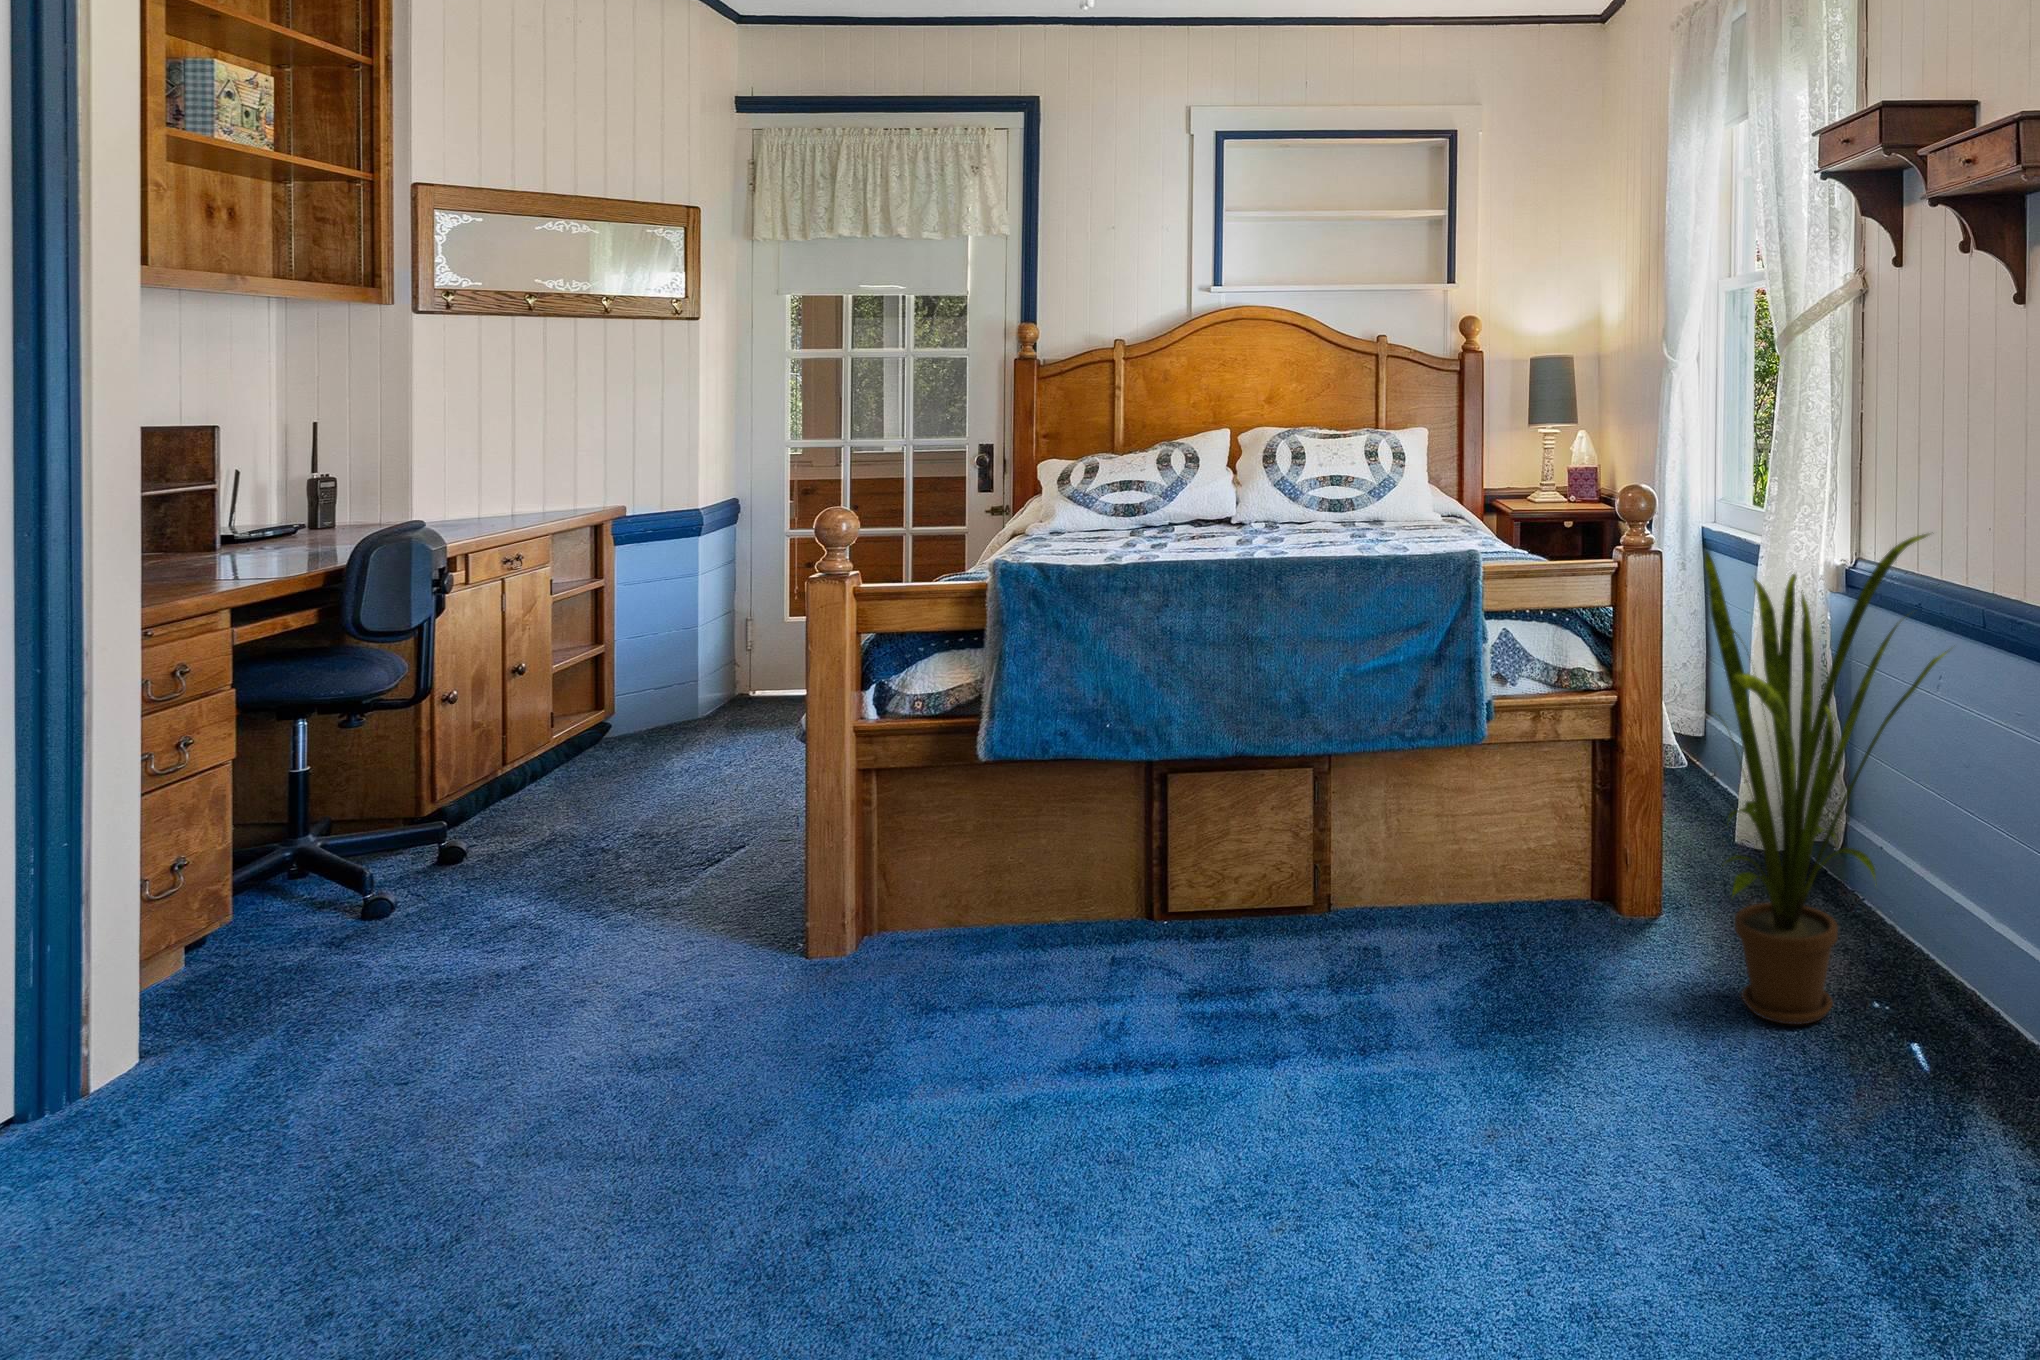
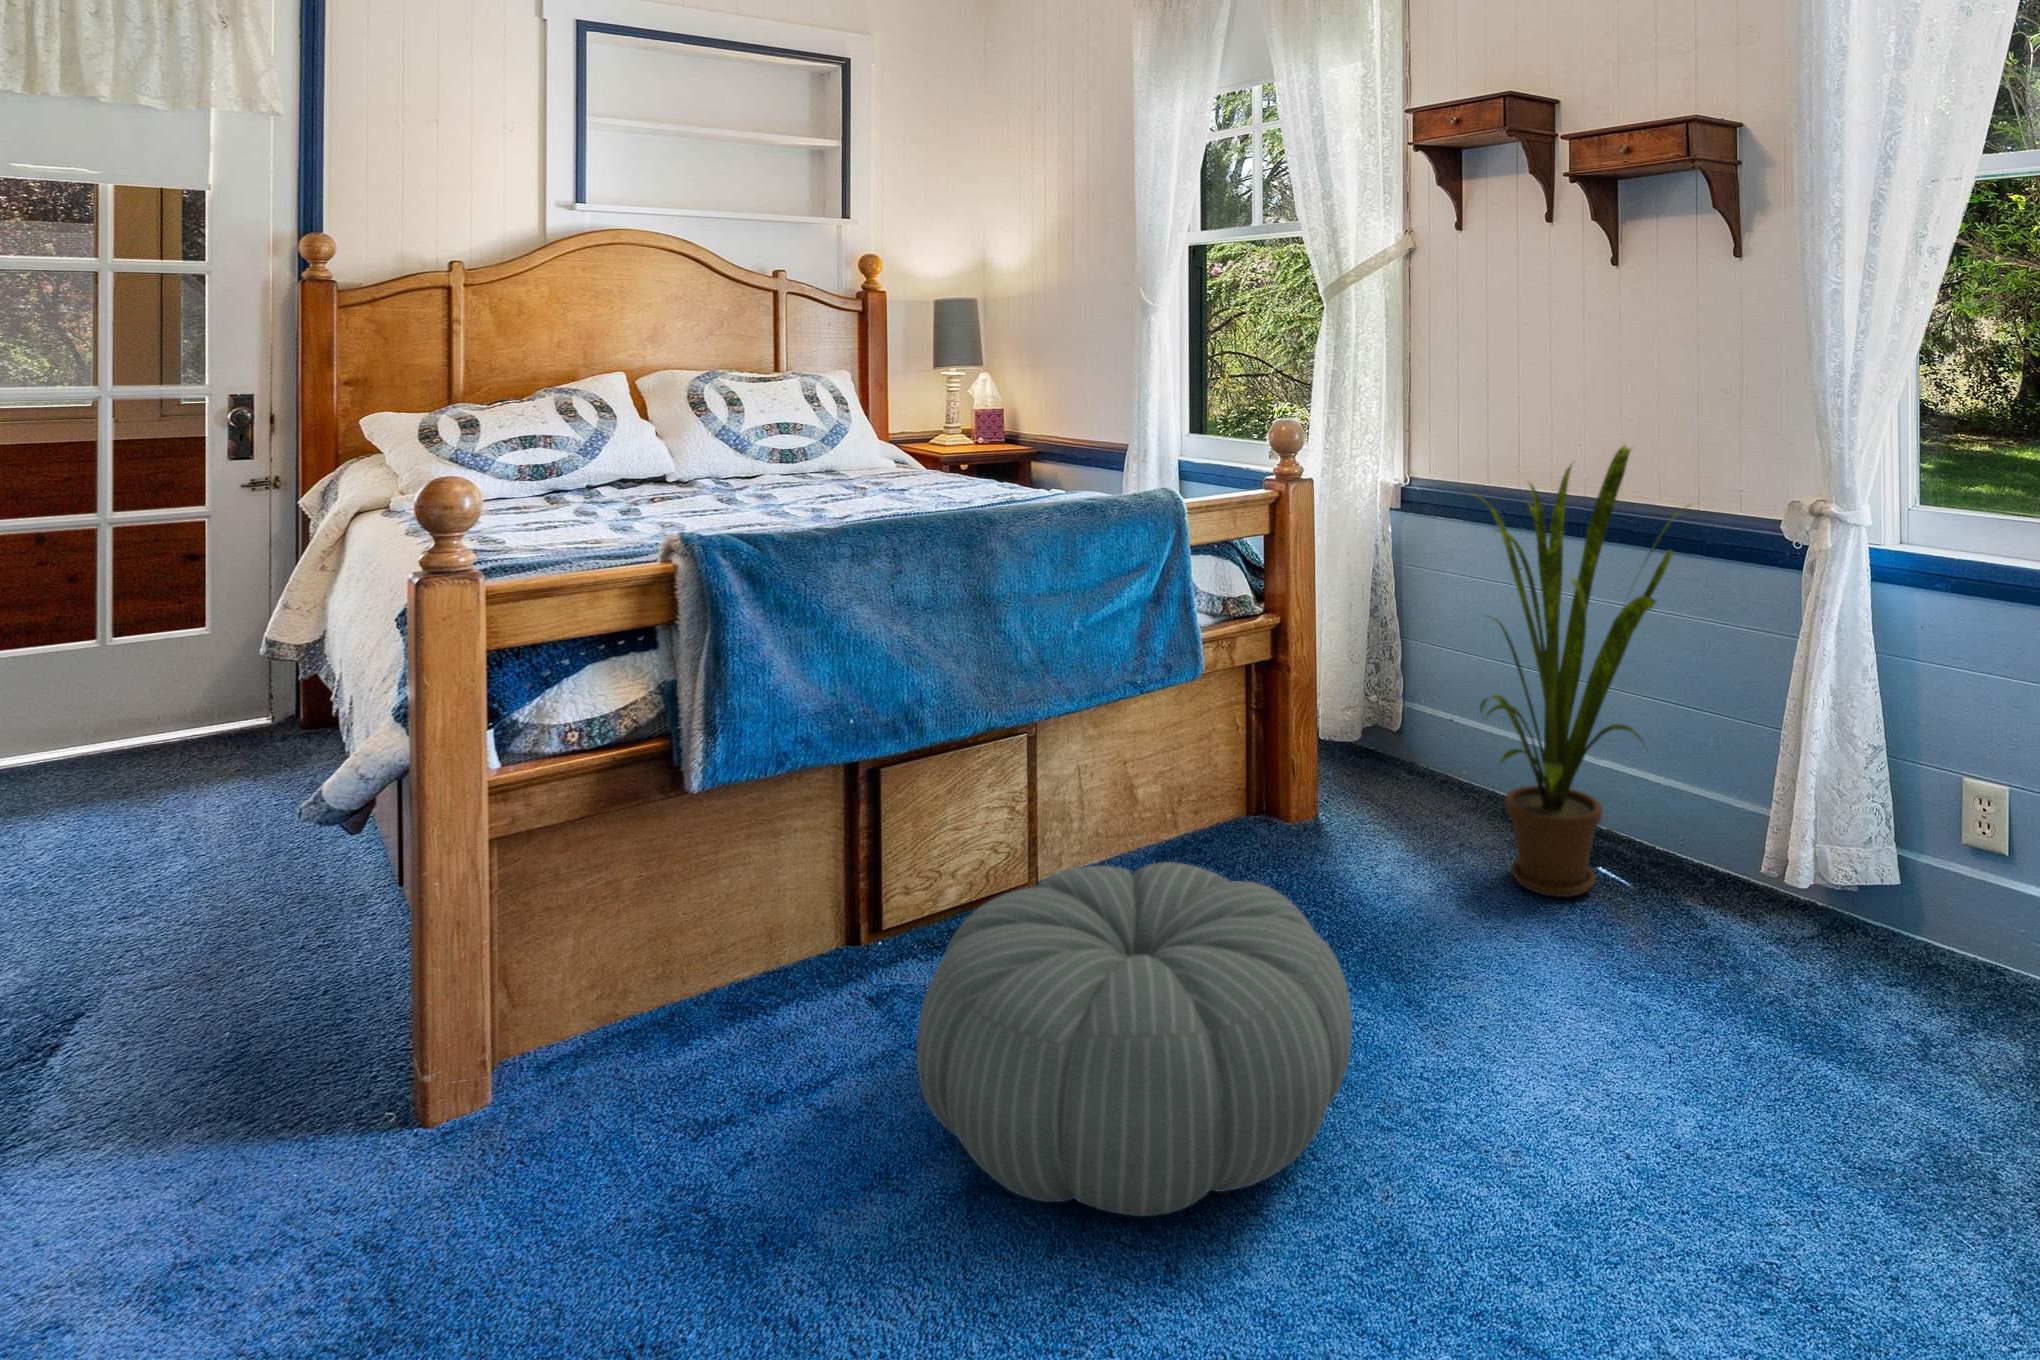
pouf: none [1012,867,1369,1120] -> present [917,862,1352,1216]

